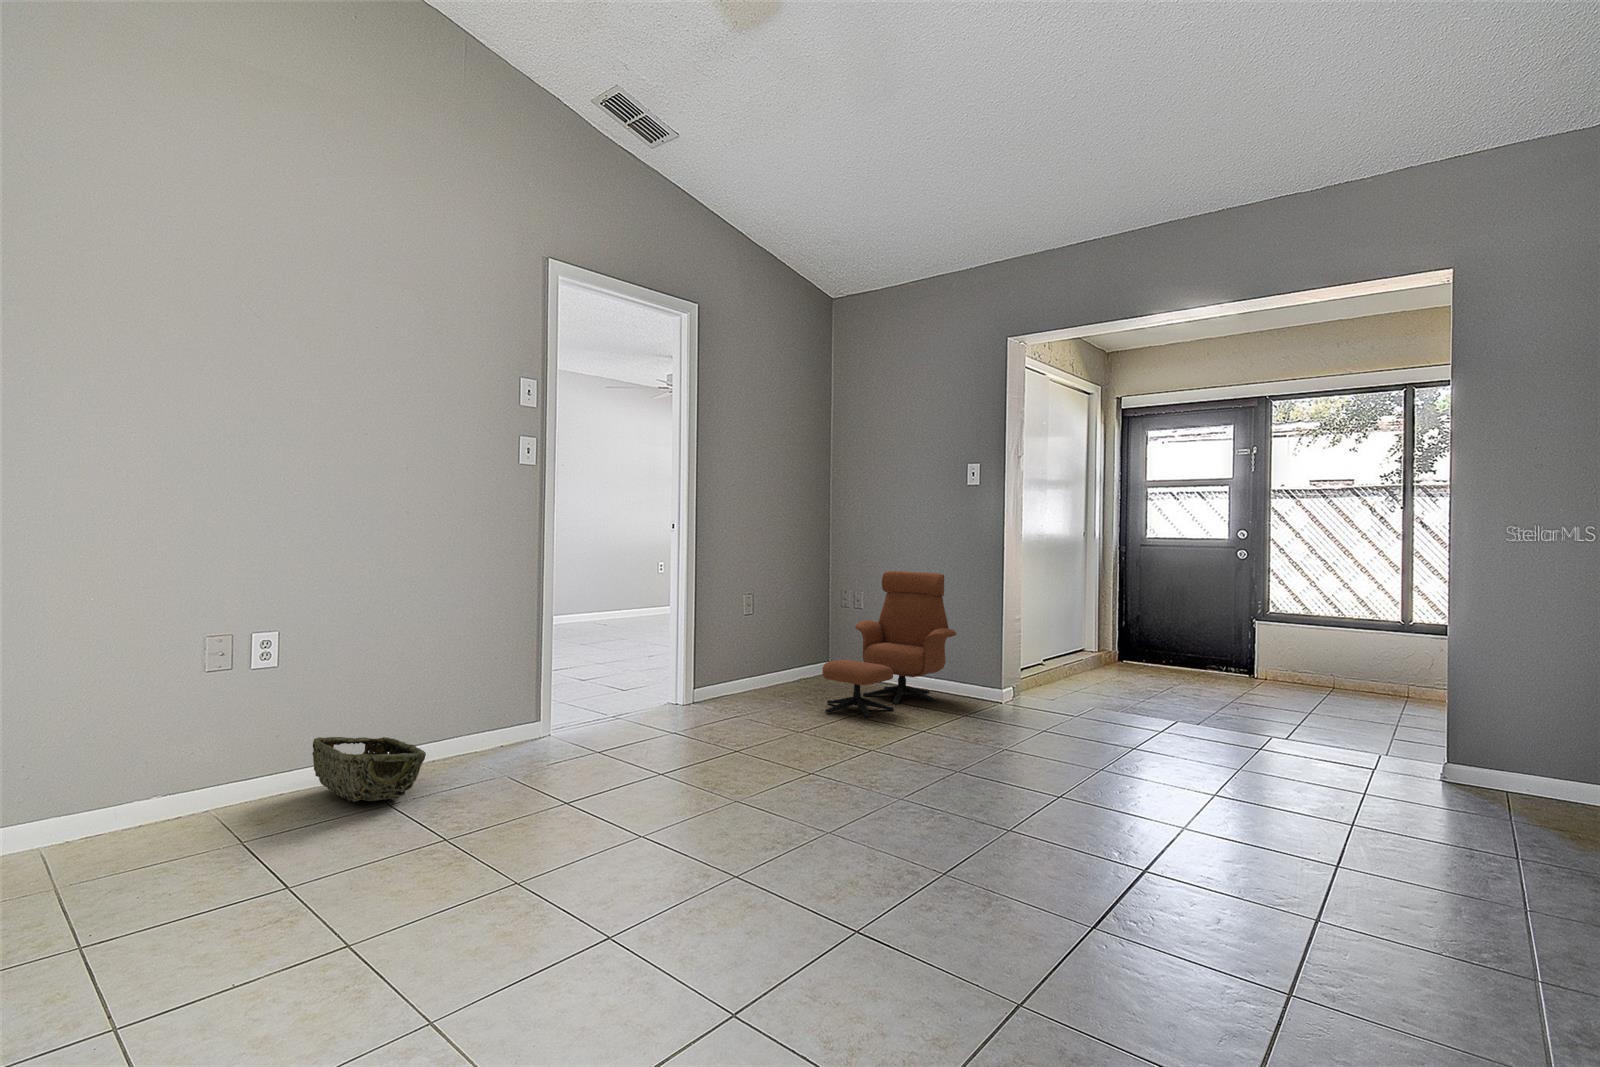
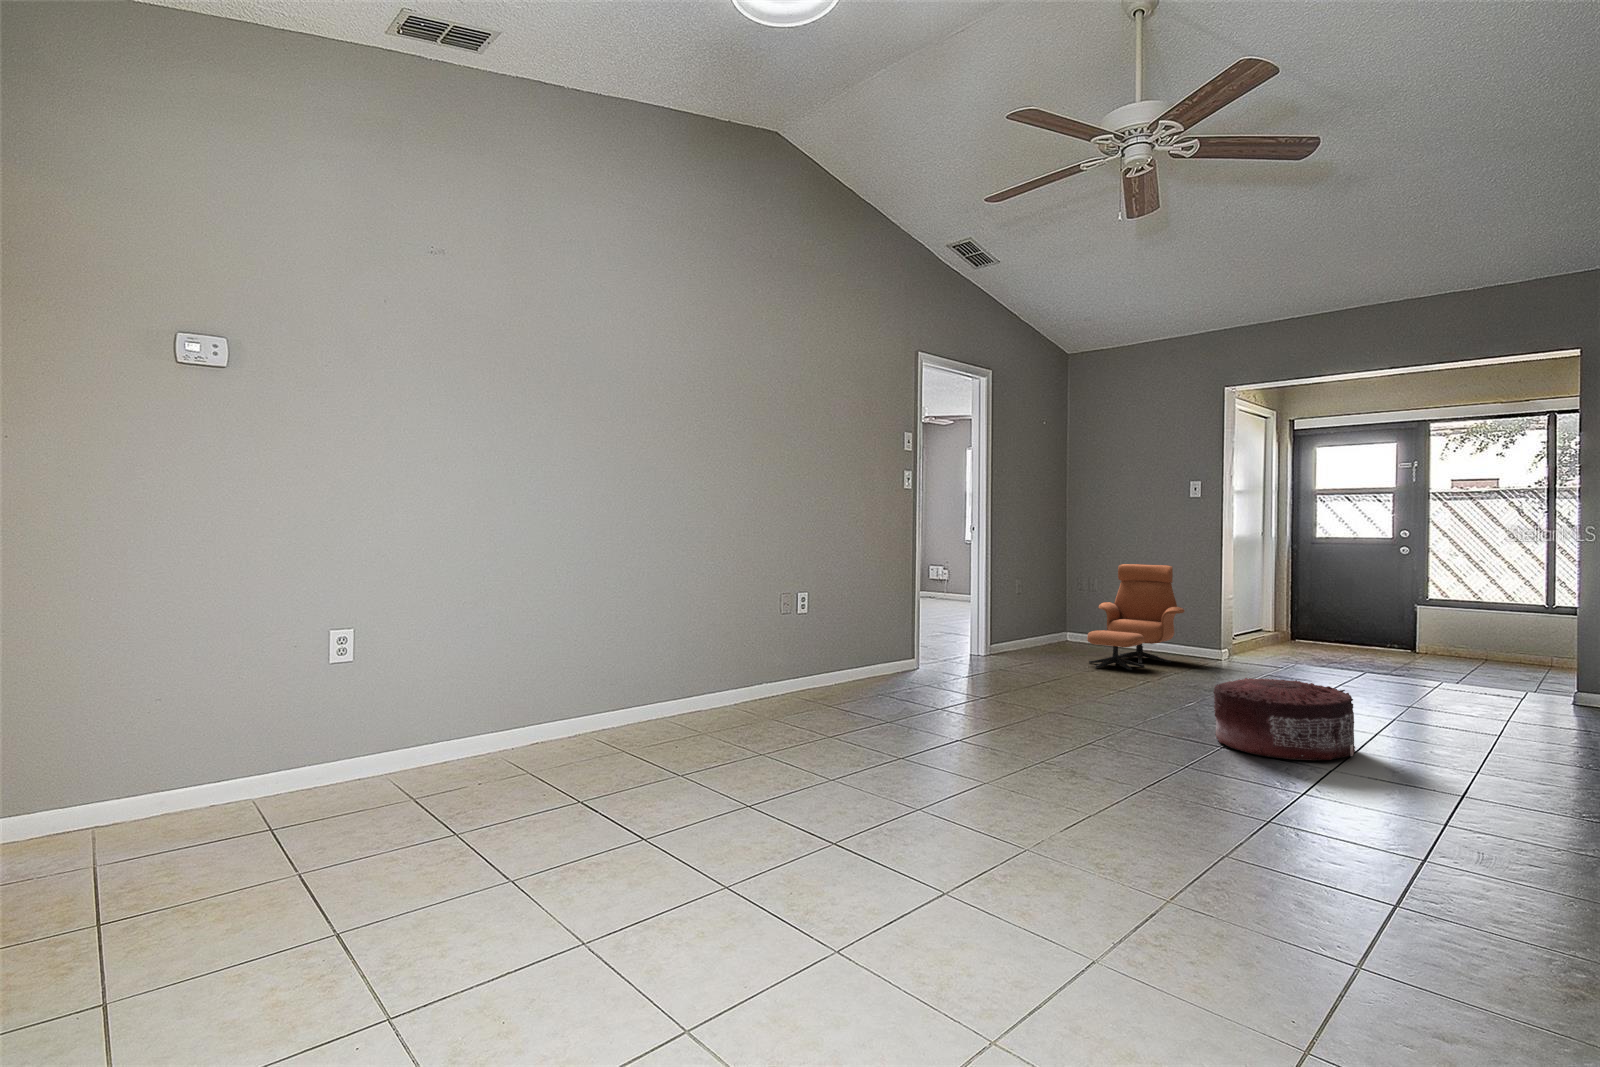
woven basket: present [312,737,426,802] -> none [827,668,903,706]
pouf: none [827,775,1064,972] -> present [1214,678,1355,760]

